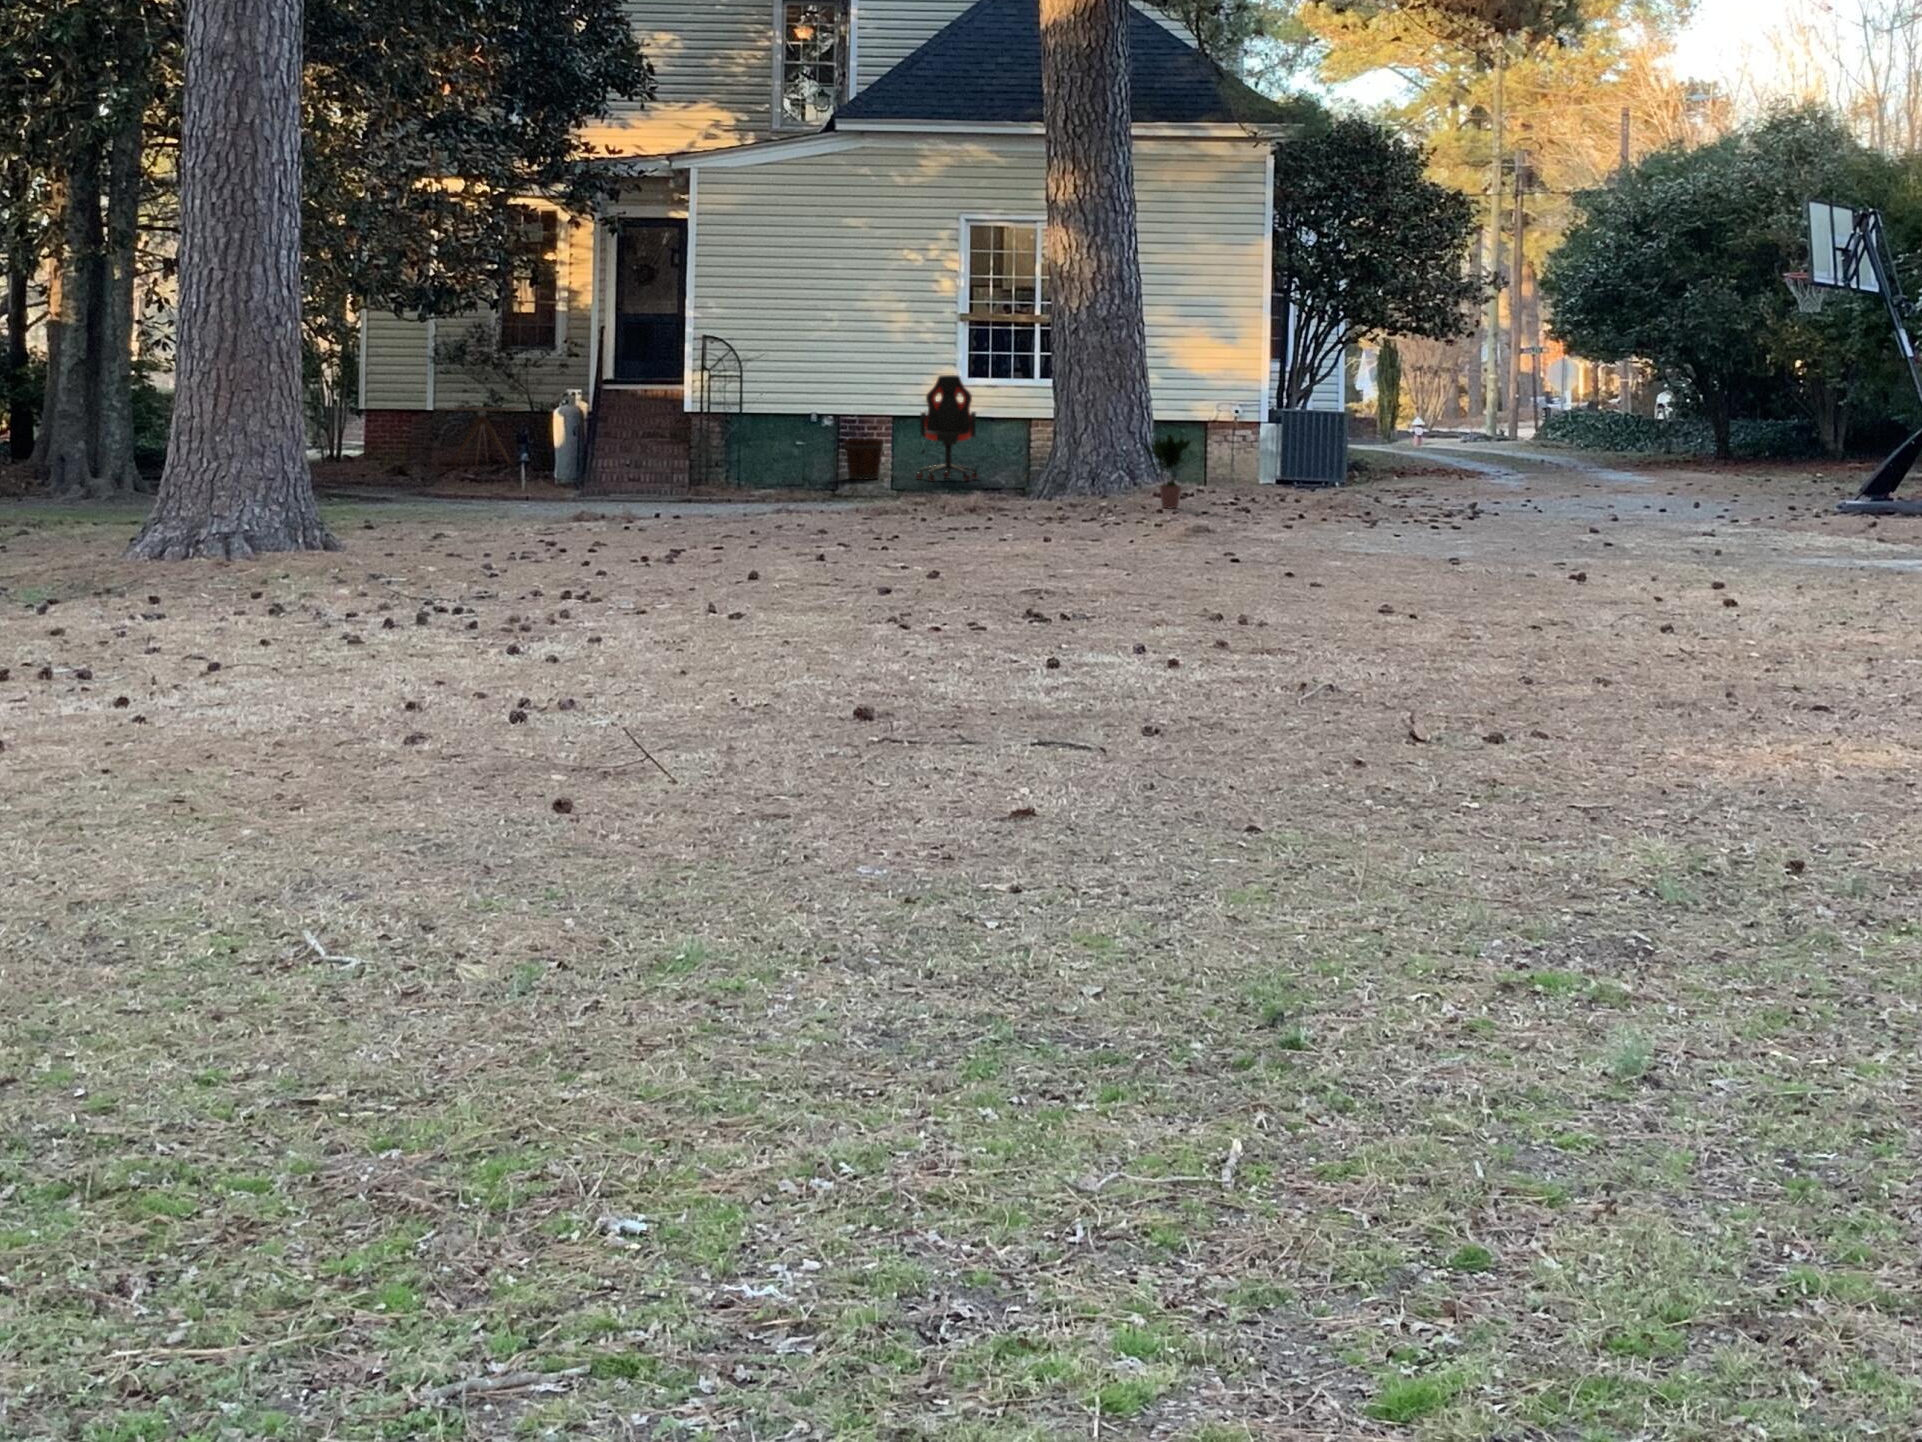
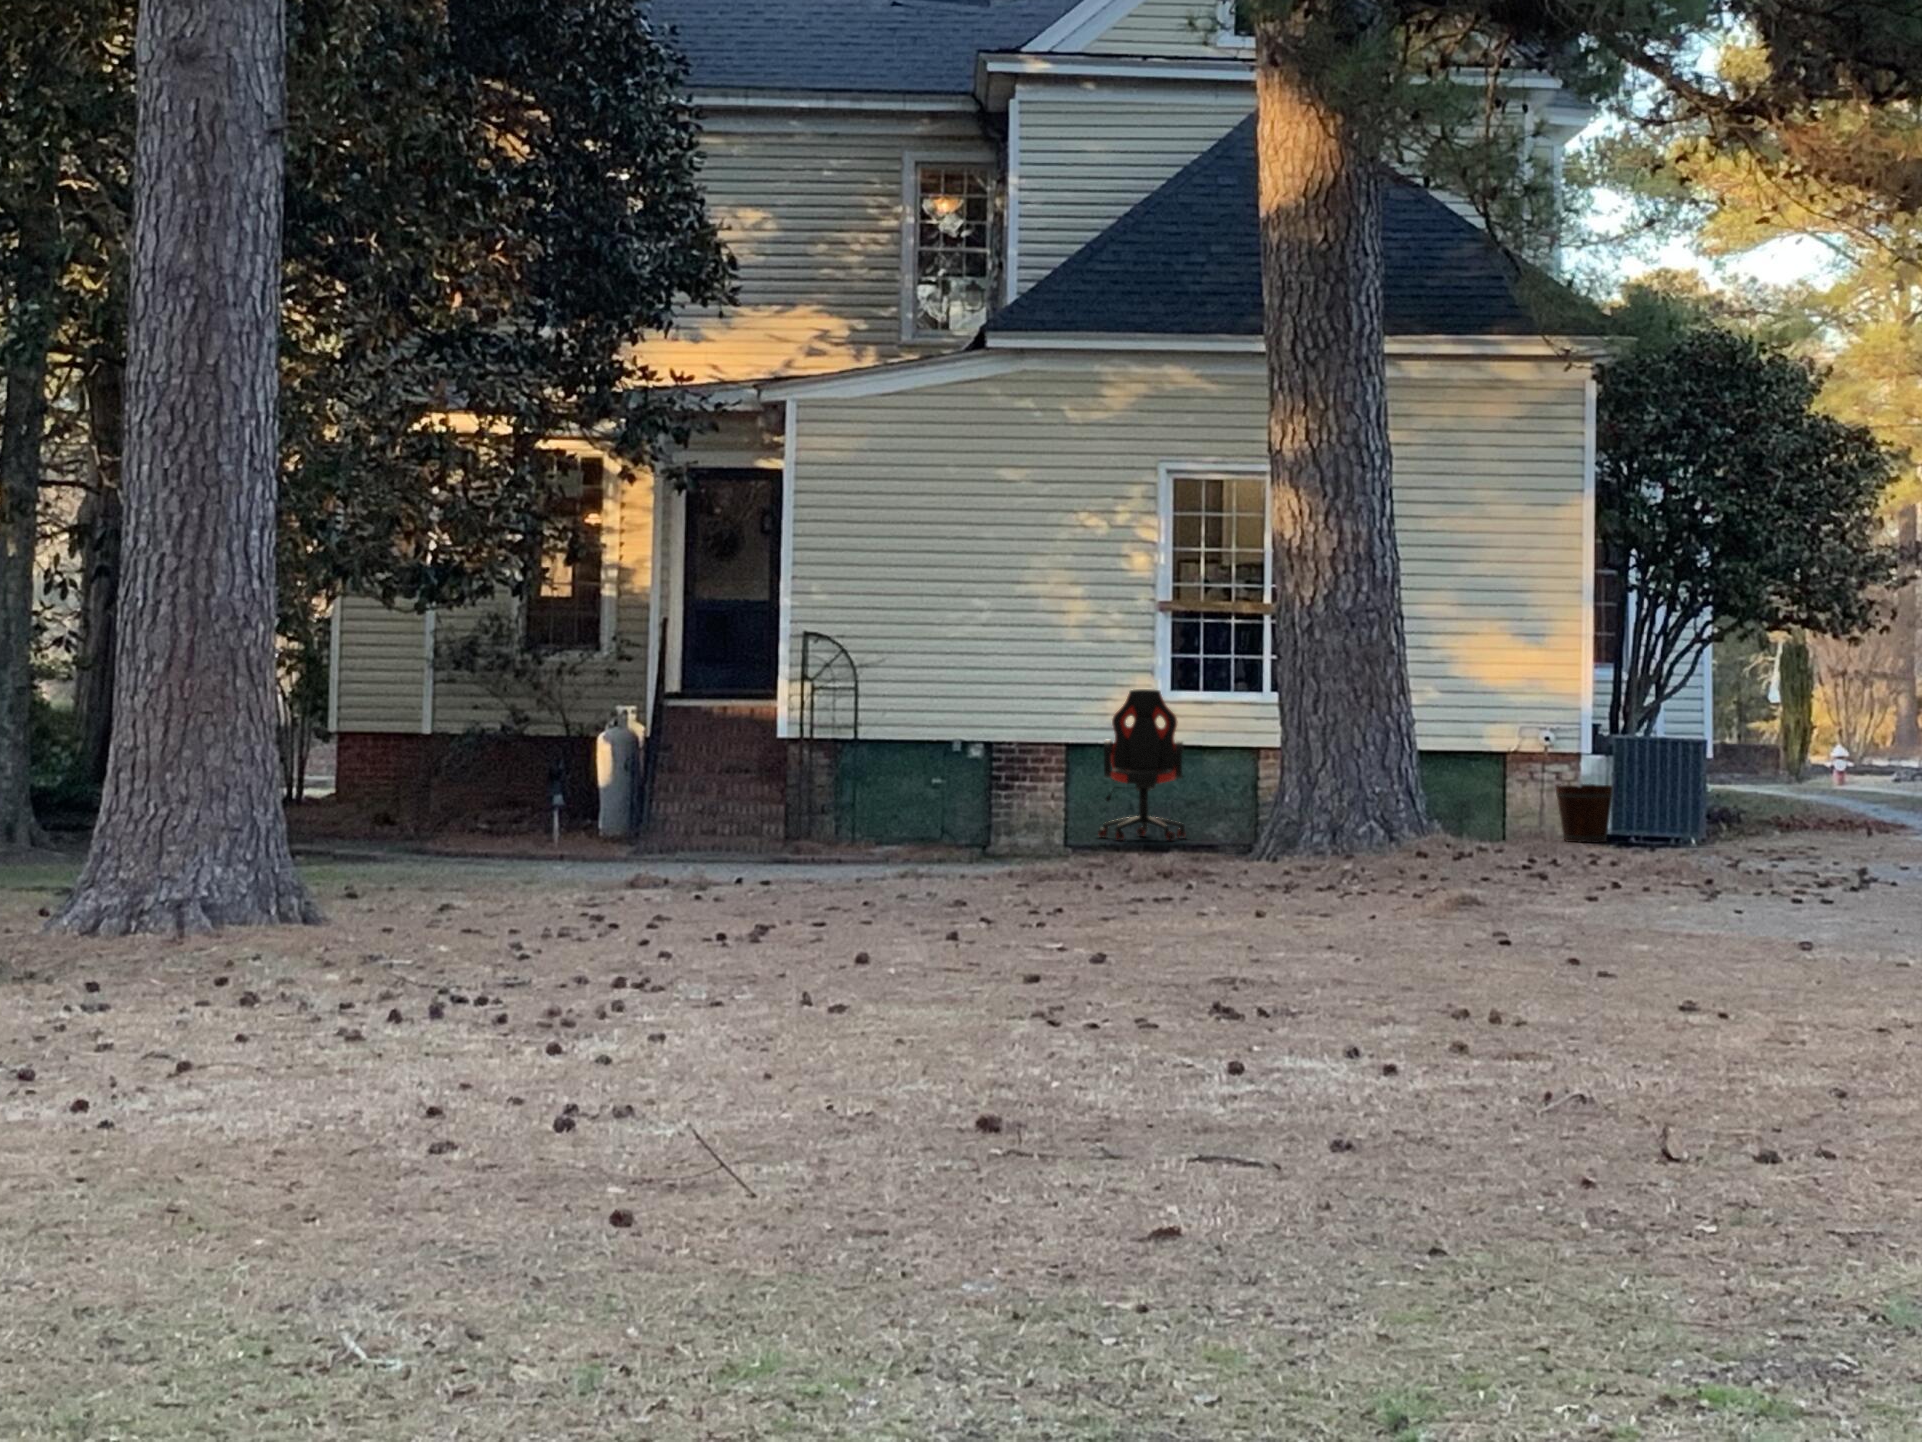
round table: present [441,407,522,464] -> none [431,731,548,814]
potted plant: present [1143,434,1190,508] -> none [1403,773,1483,880]
bucket: present [844,438,884,479] -> present [1556,784,1613,842]

